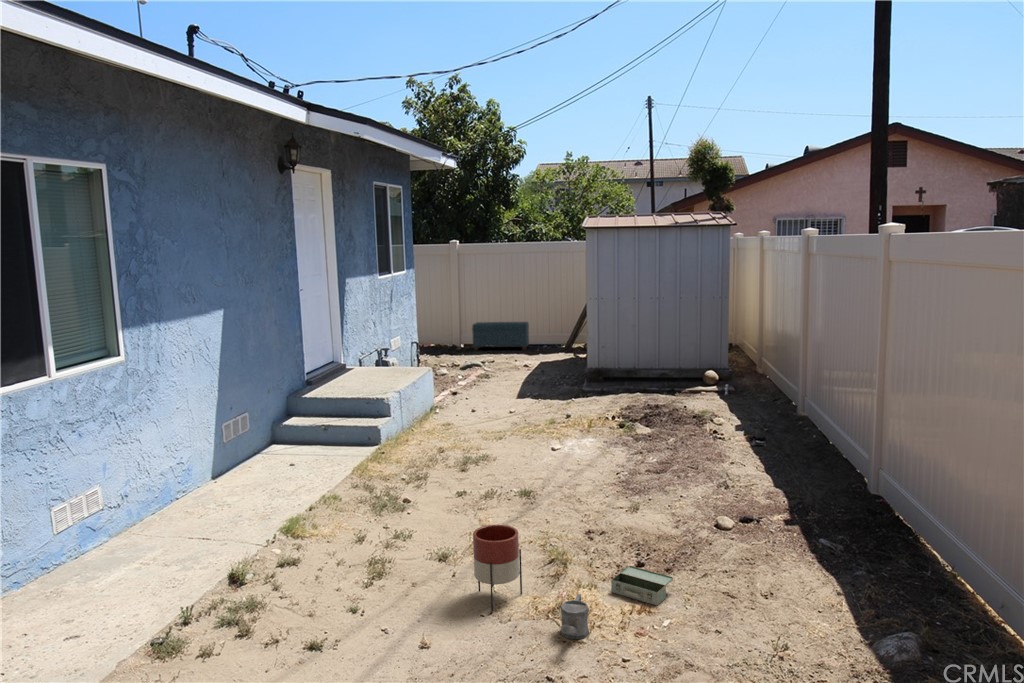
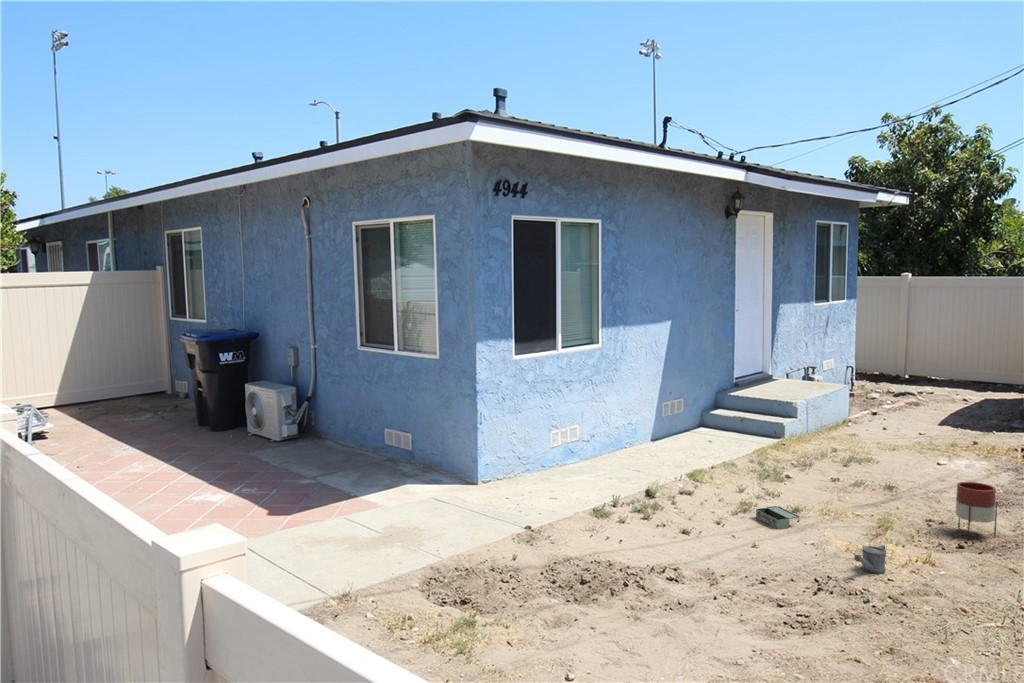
bench: present [472,322,529,350] -> none [919,355,988,387]
planter: present [473,525,522,611] -> present [956,482,997,539]
toolbox: present [611,566,673,605] -> present [756,506,800,529]

